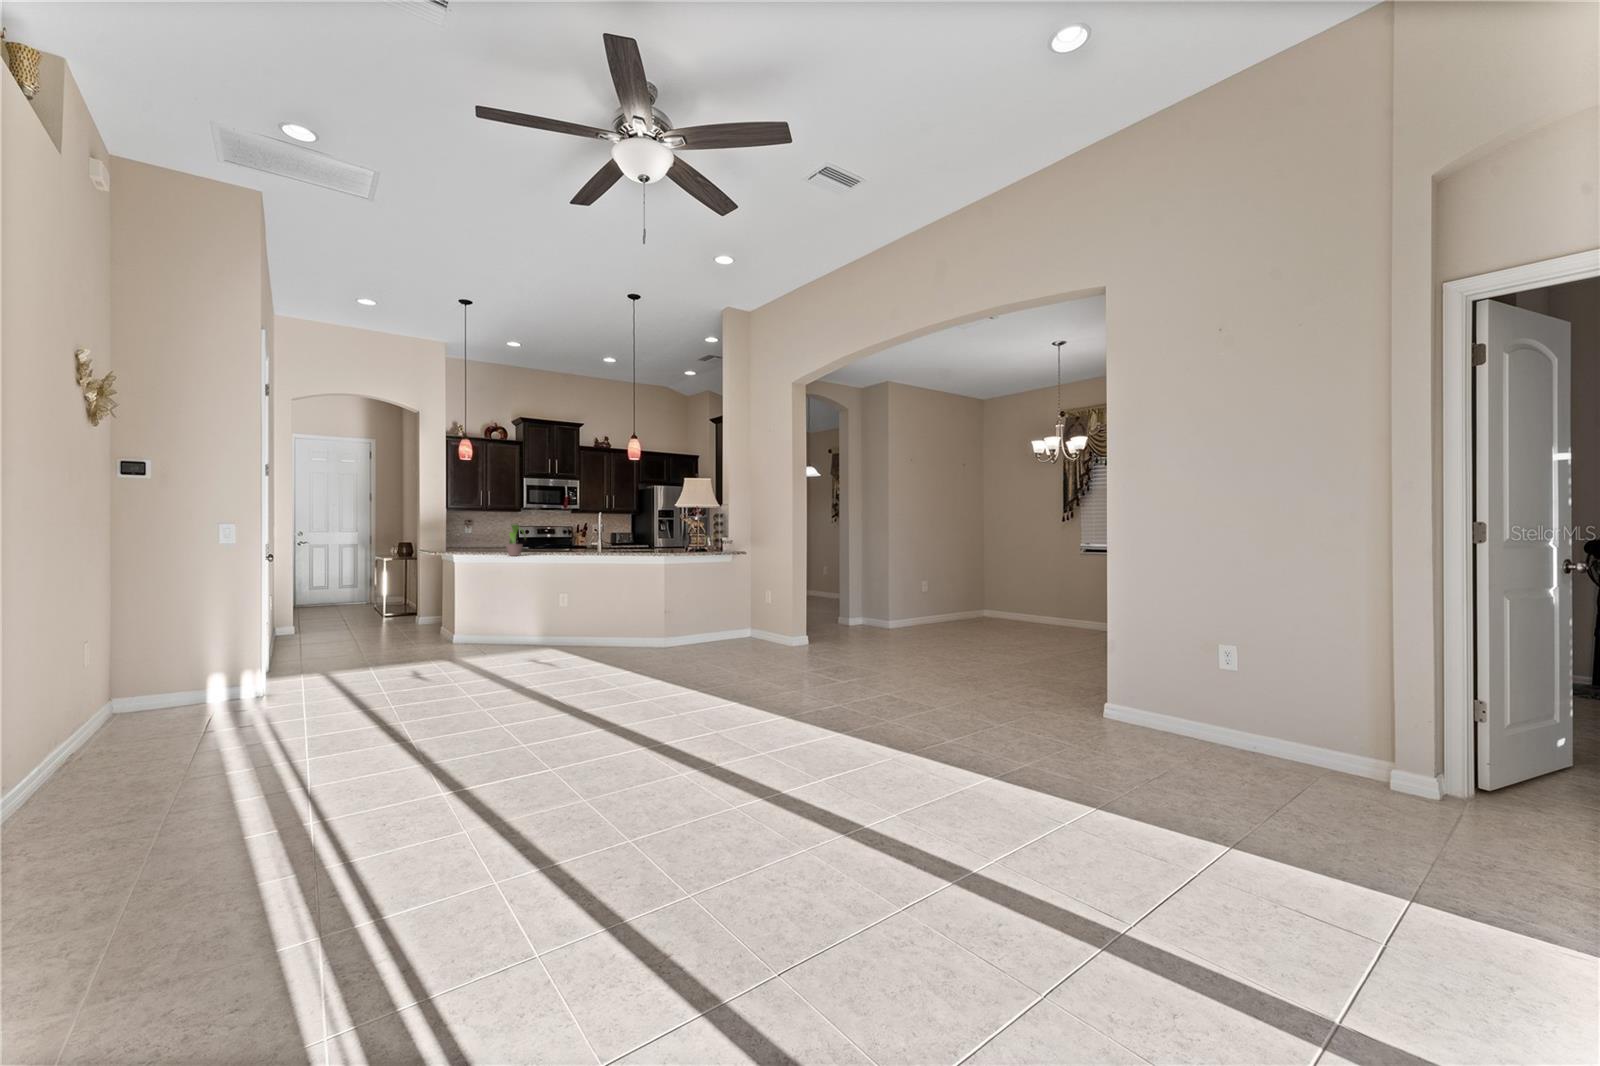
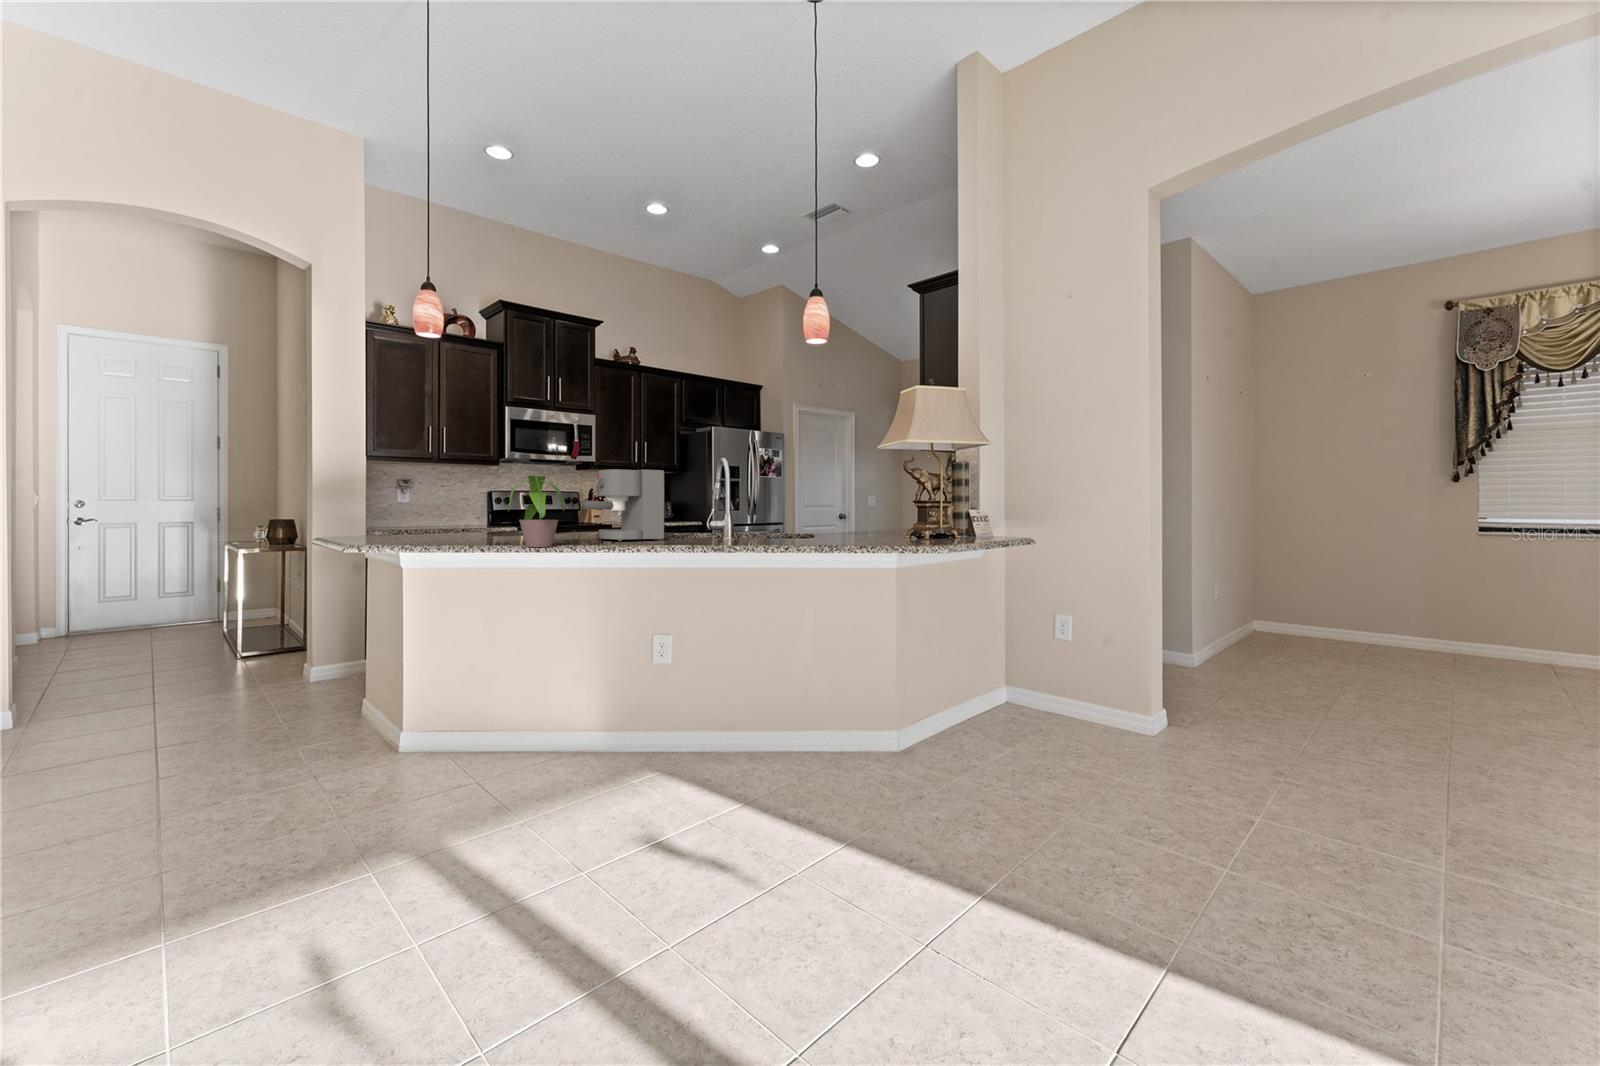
coffee maker: none [539,520,580,554] -> present [583,469,664,541]

